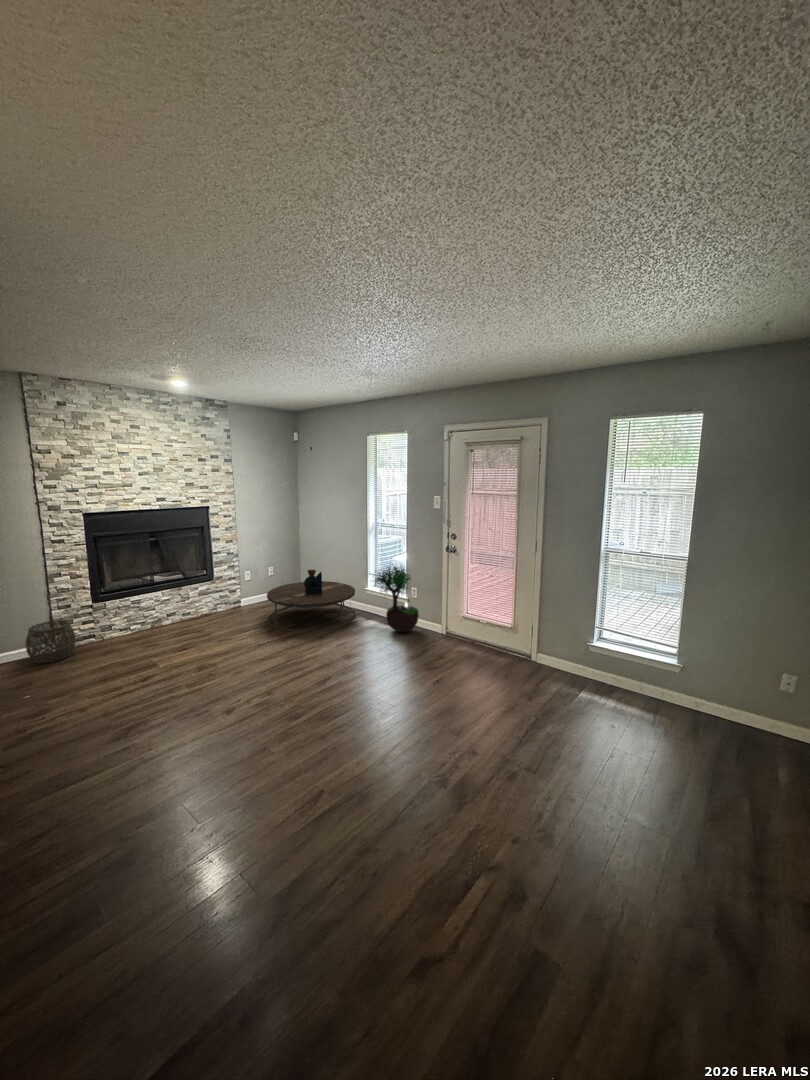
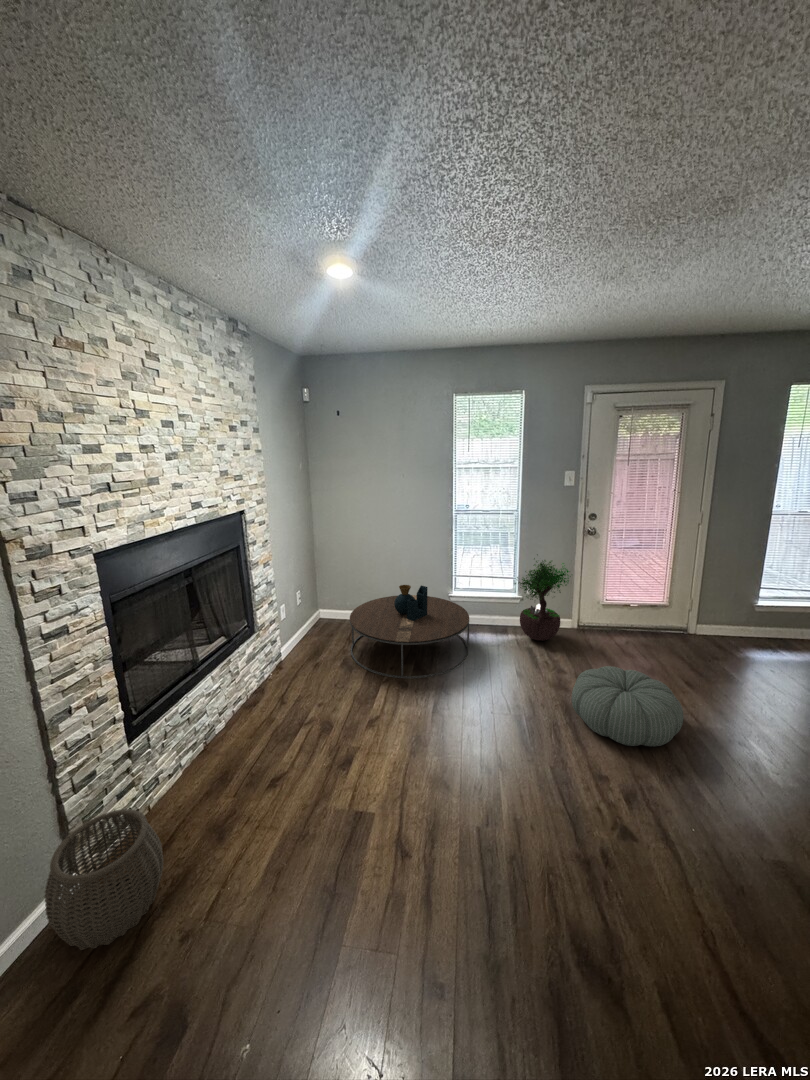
pouf: none [302,638,377,691] -> present [571,666,683,746]

